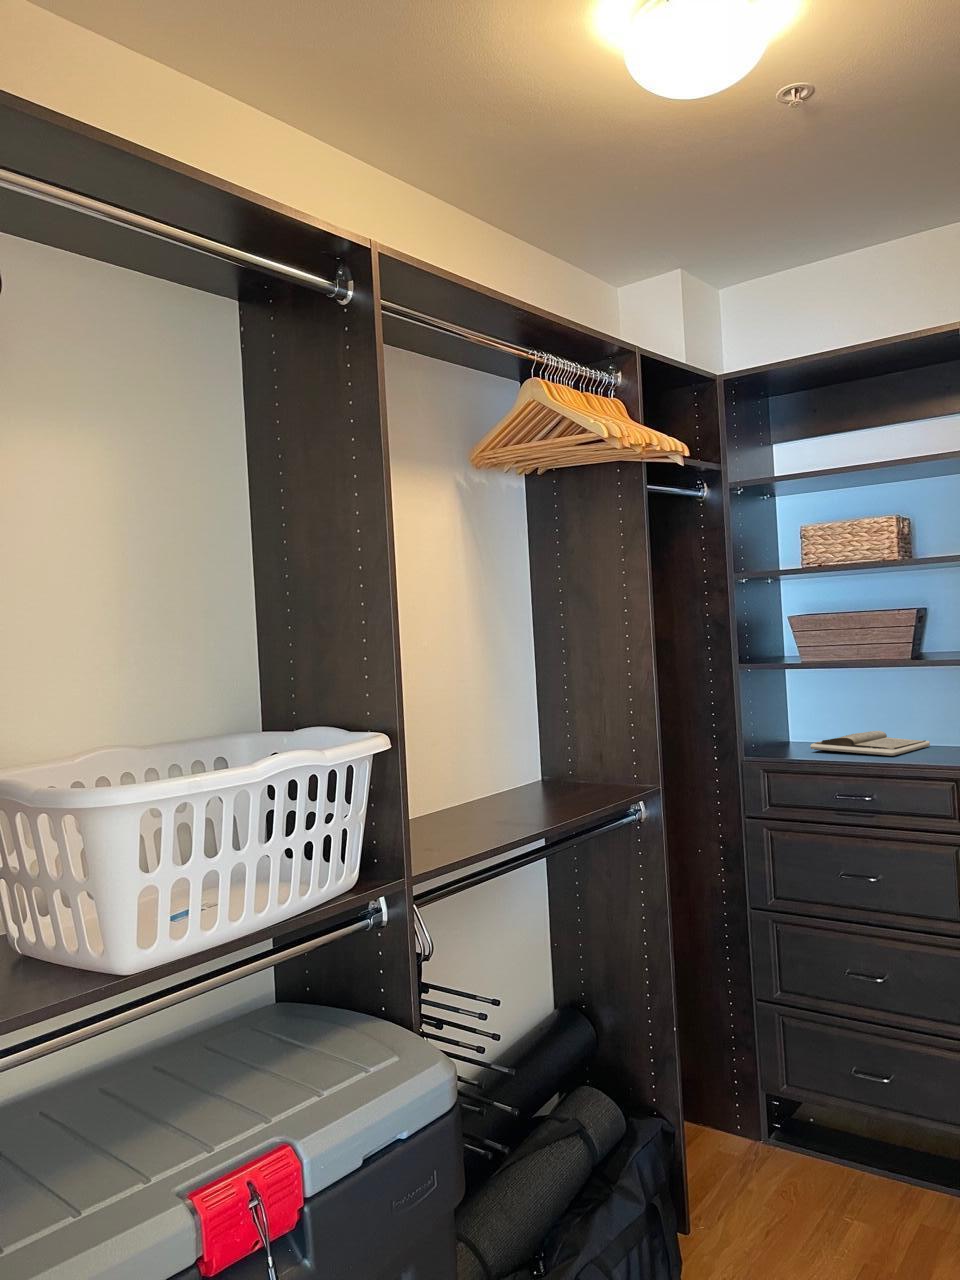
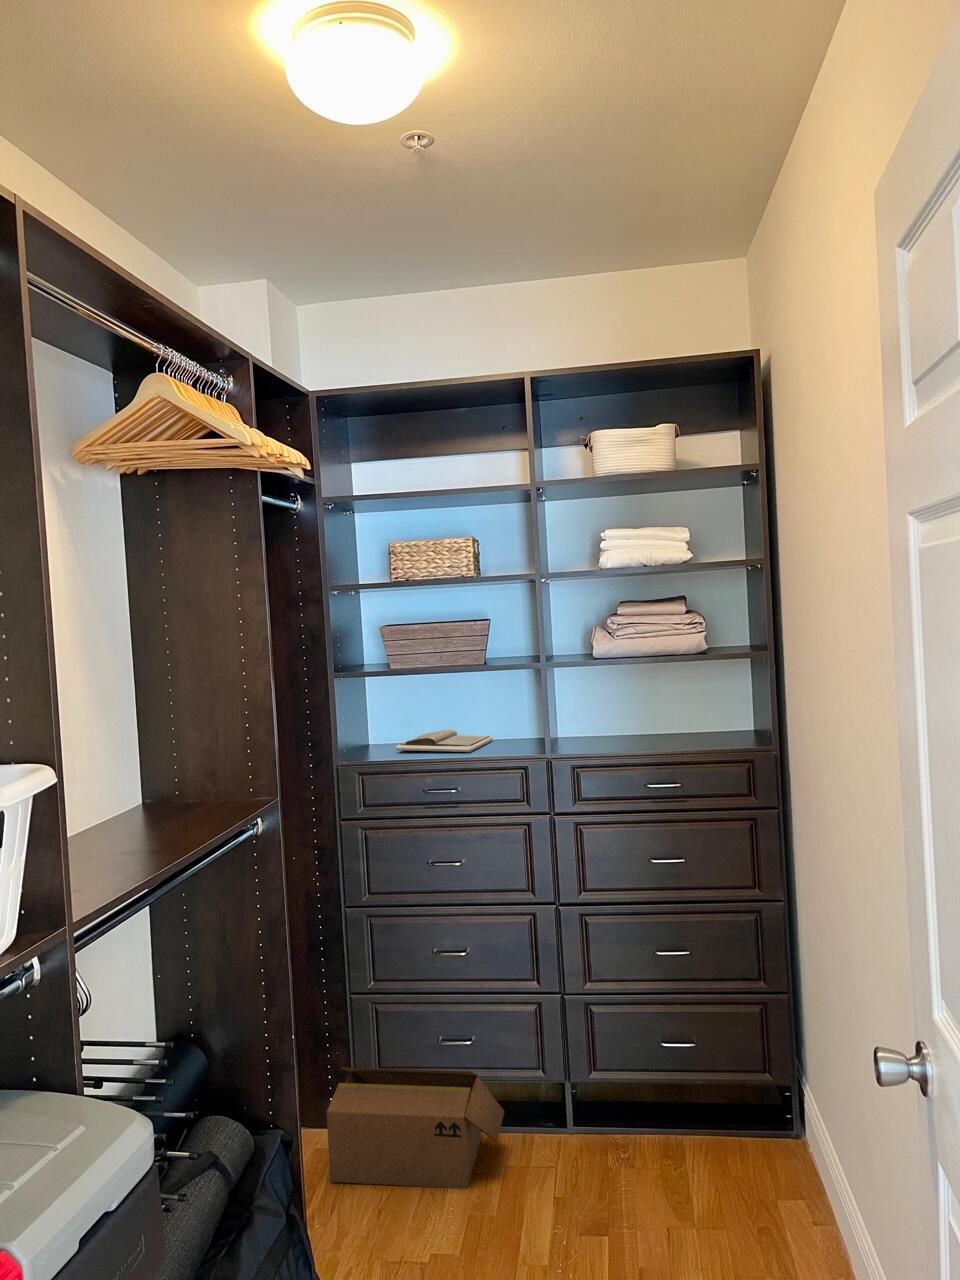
cardboard box: none [717,1072,923,1237] -> present [327,1067,504,1189]

